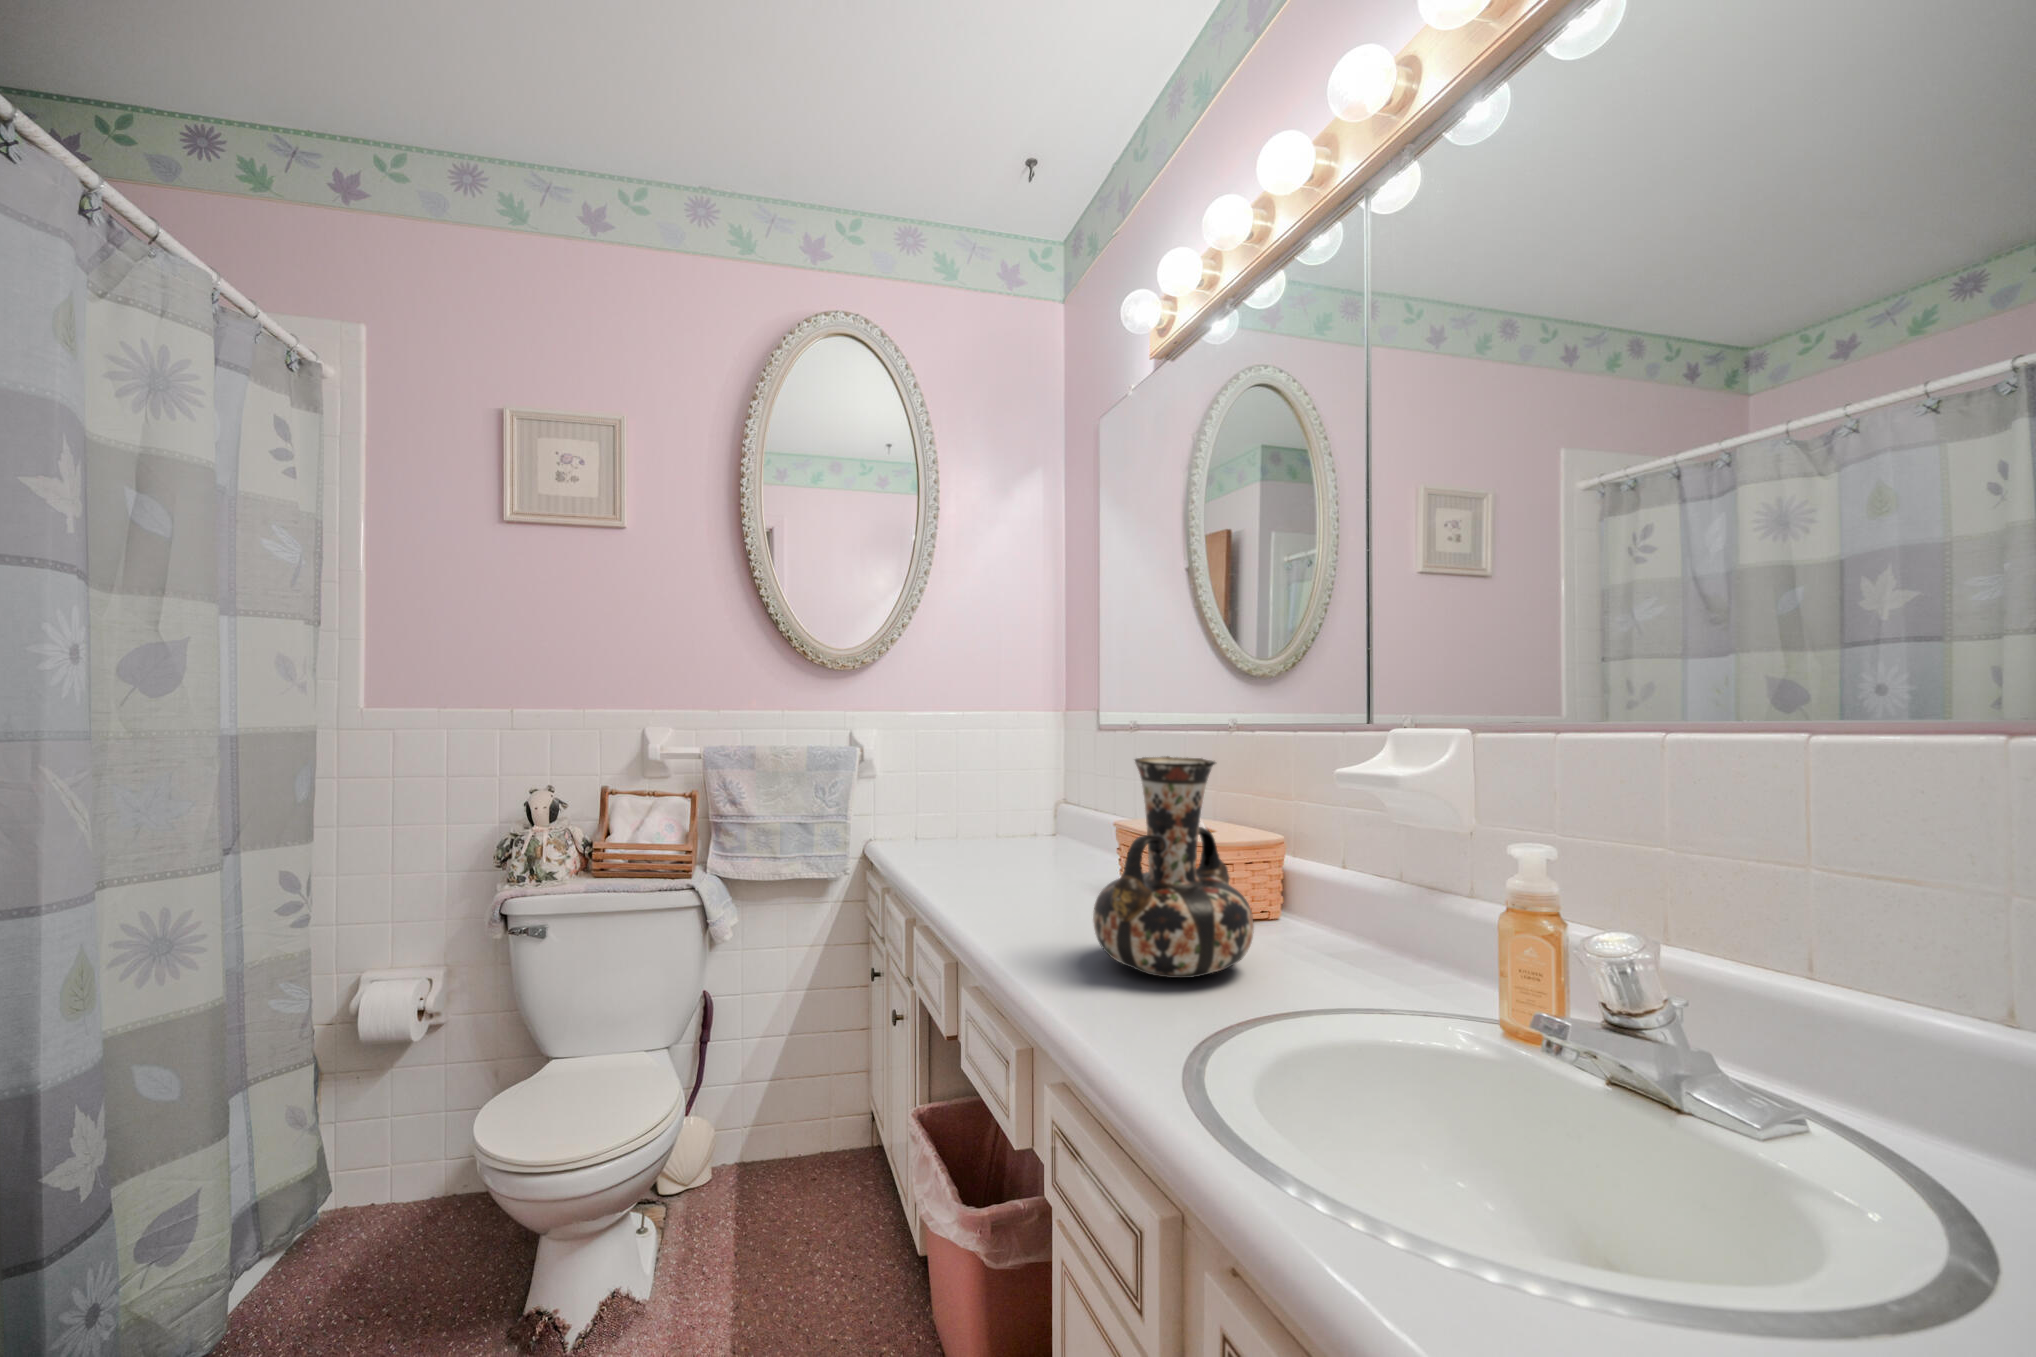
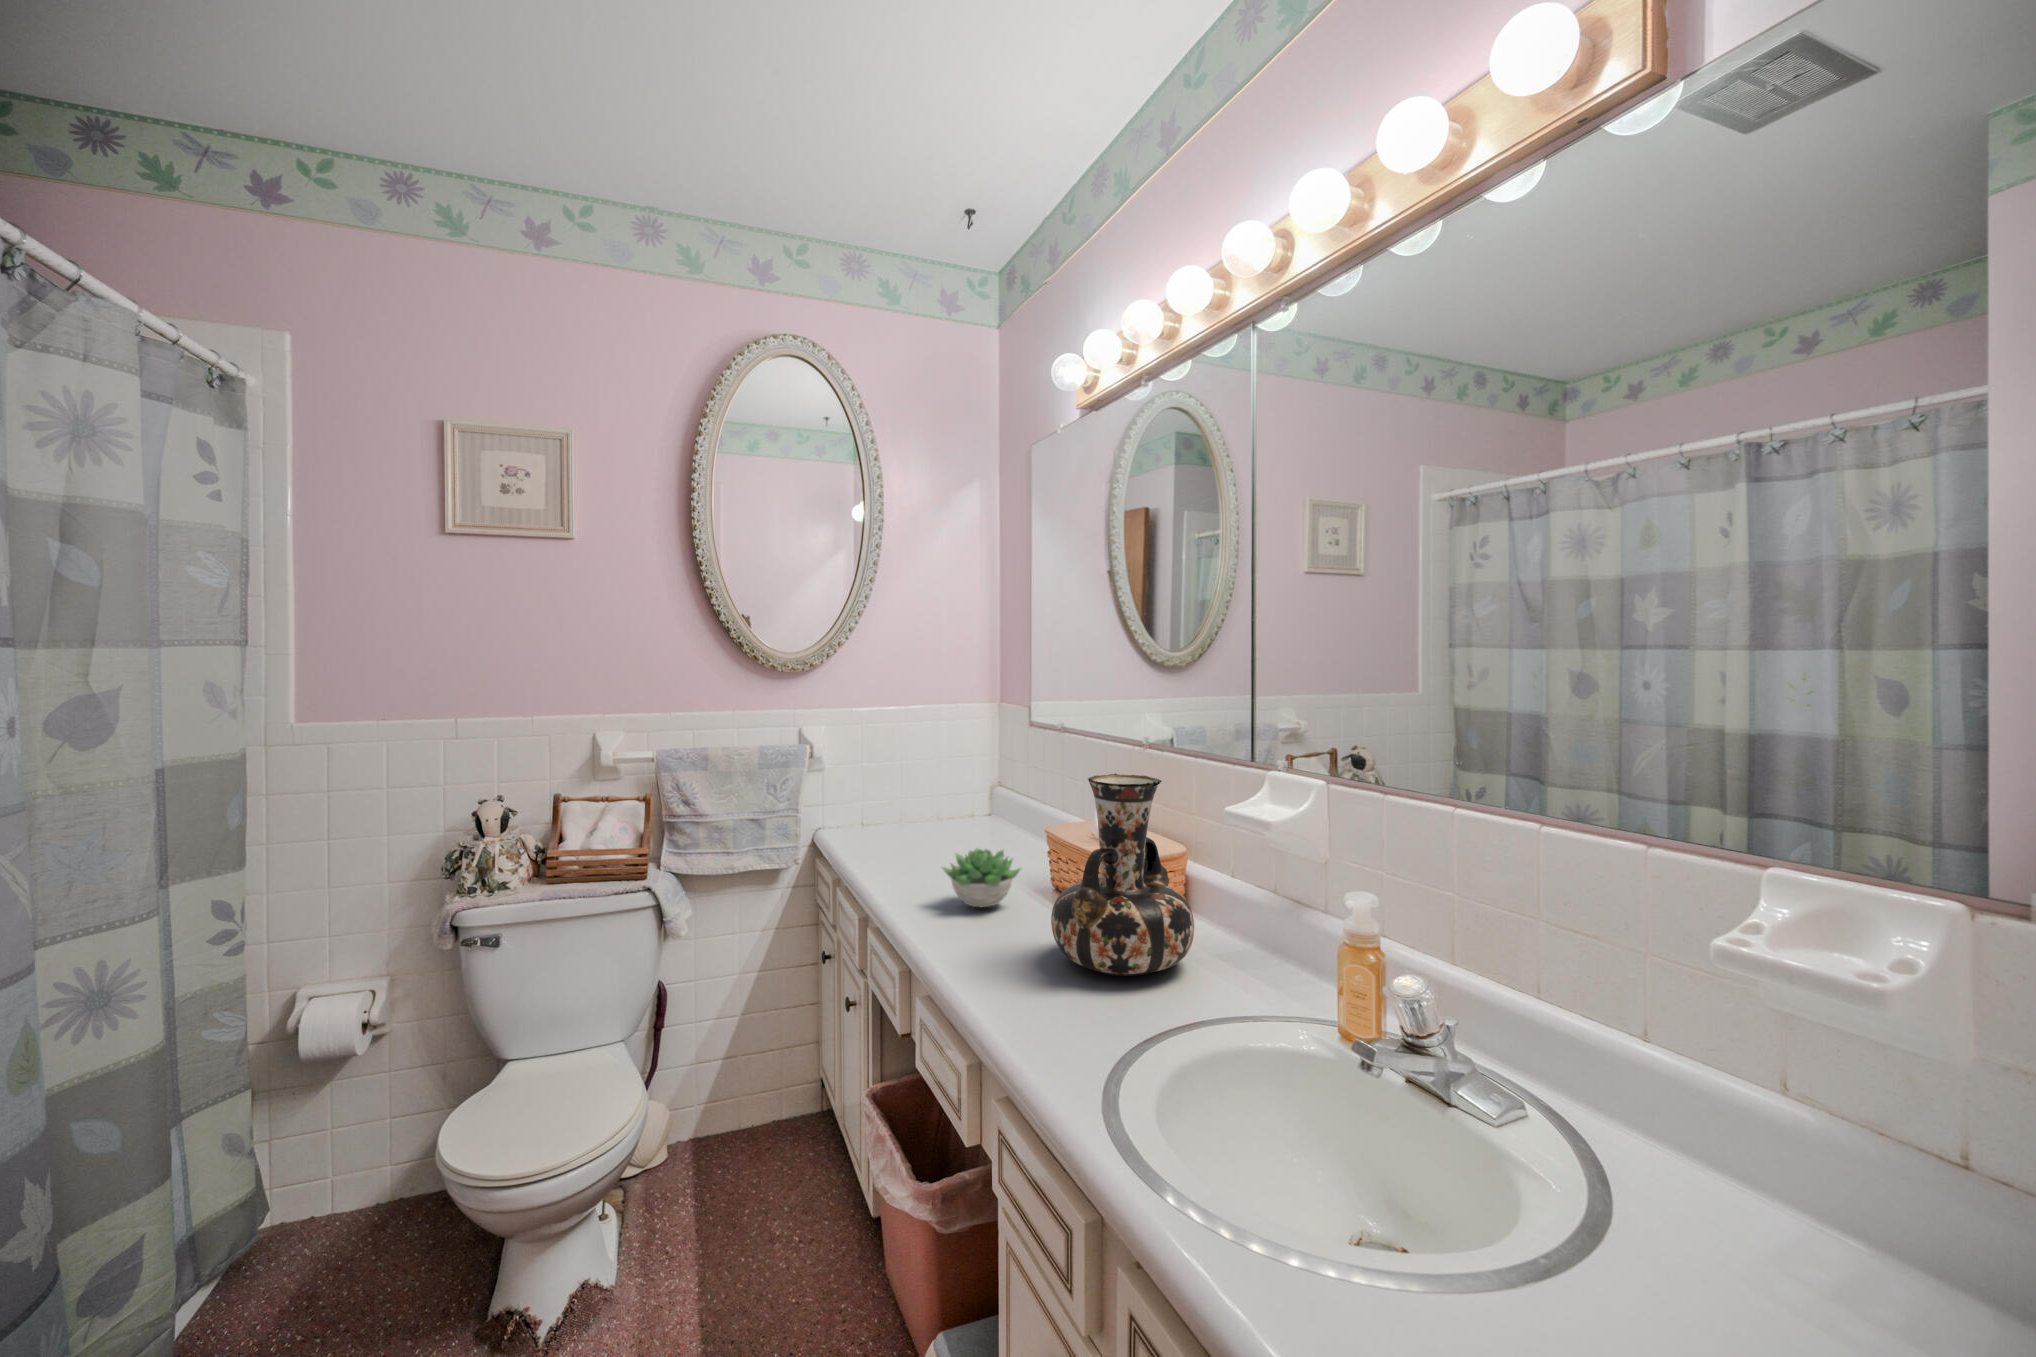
succulent plant: none [986,845,1074,908] -> present [942,849,1021,907]

